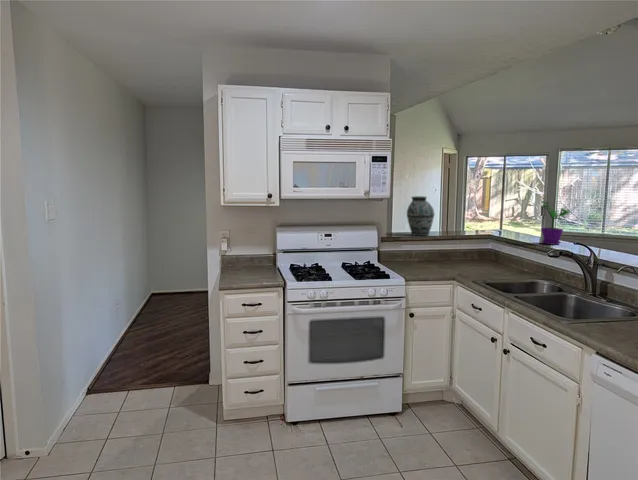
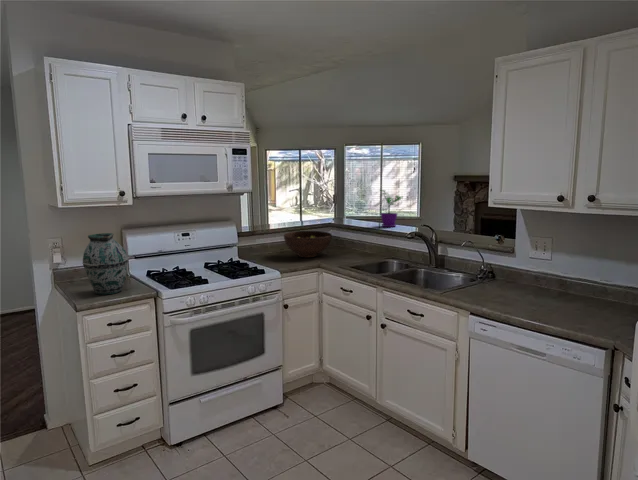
vase: present [407,196,434,236] -> present [83,233,128,295]
fruit bowl: none [426,241,478,269] -> present [284,231,332,257]

